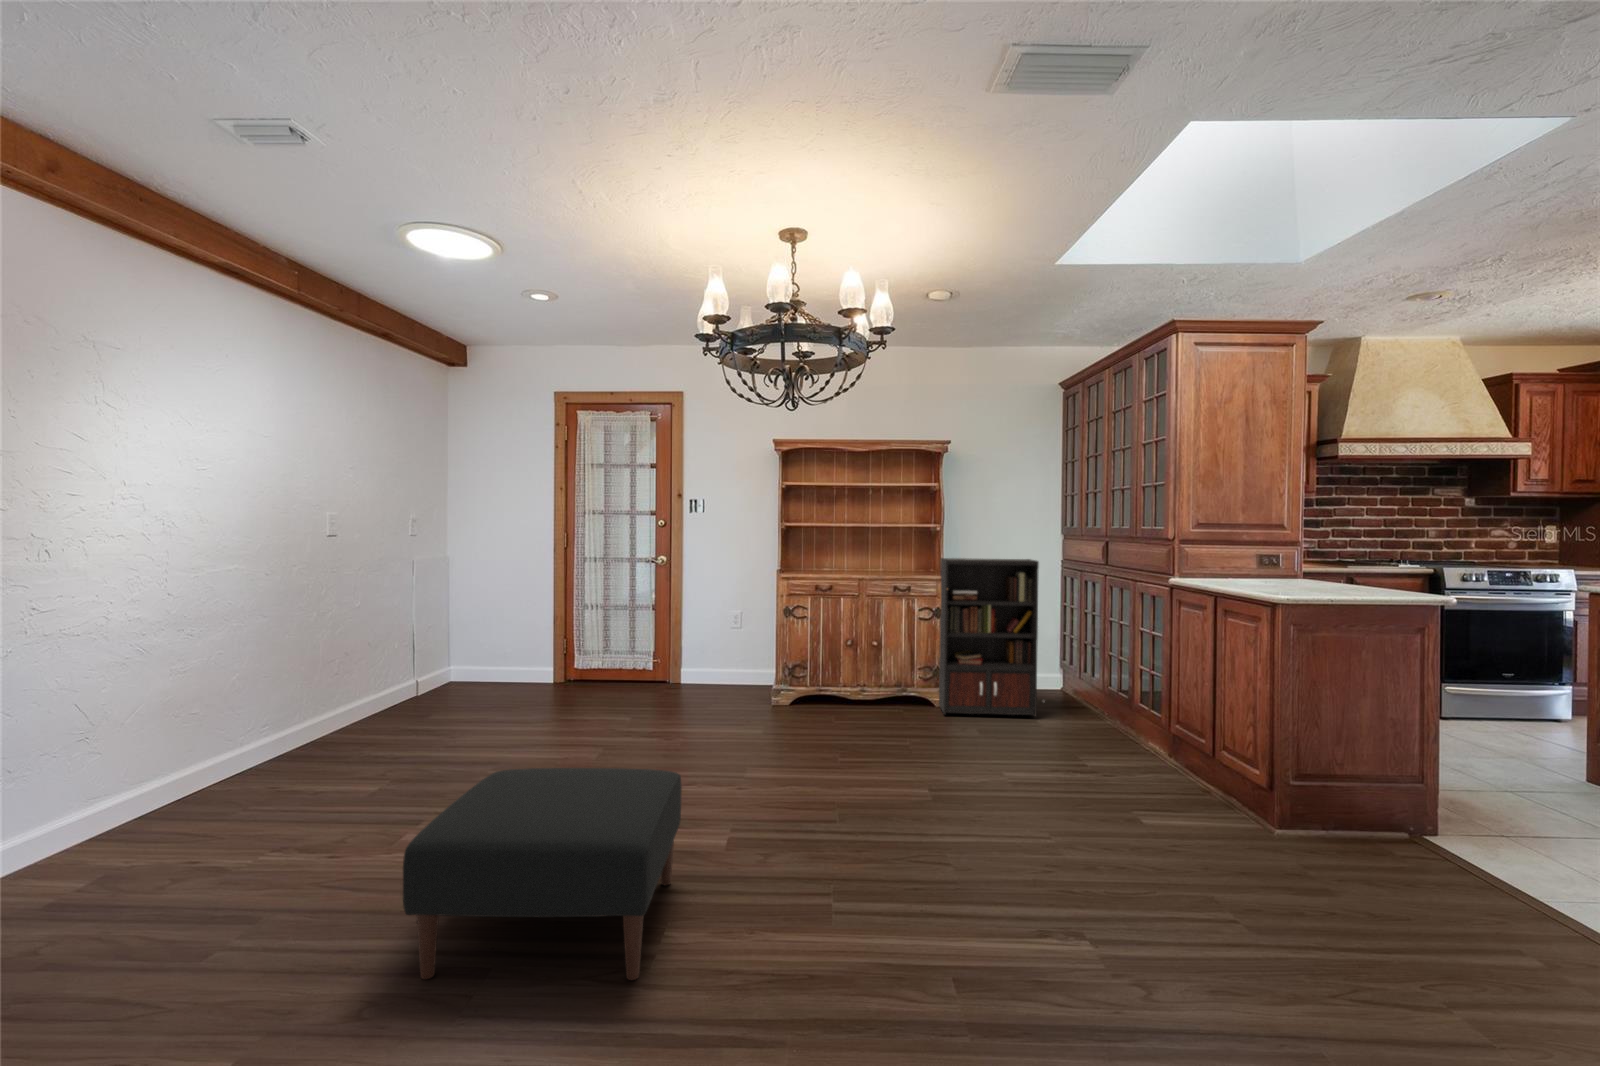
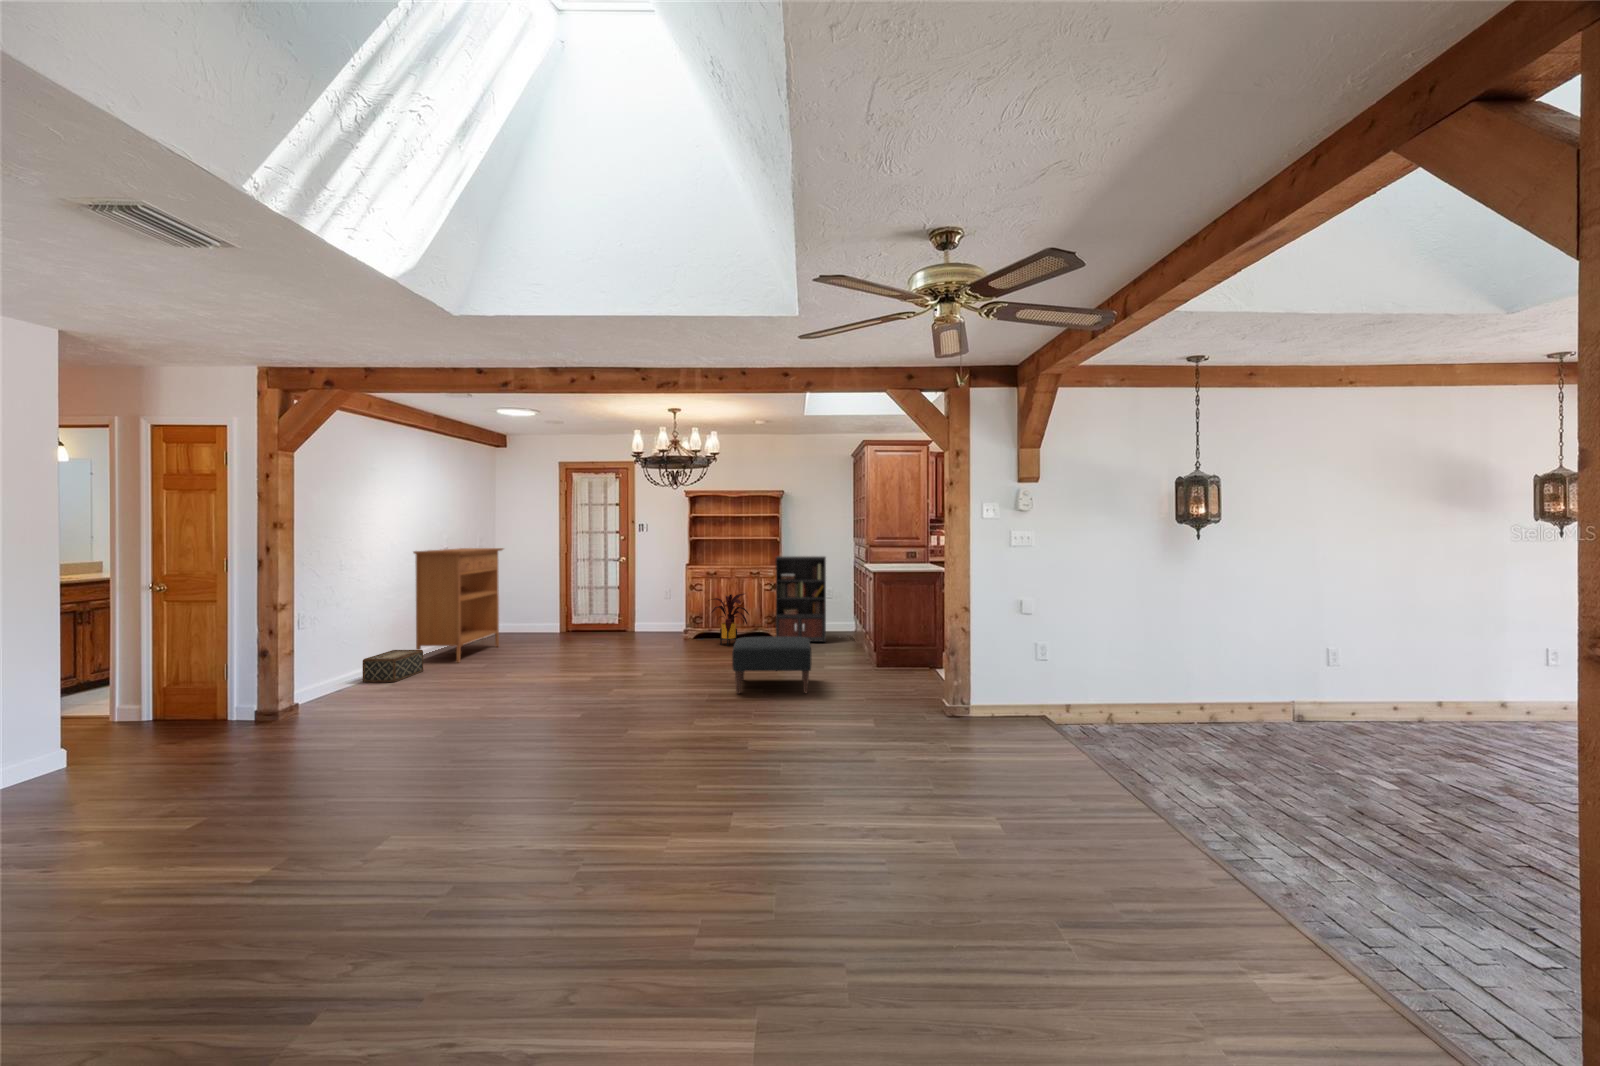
console table: none [230,537,449,779] -> present [414,548,503,662]
house plant: none [822,625,902,726] -> present [711,594,749,646]
woven basket: none [35,766,229,872] -> present [363,650,423,682]
ottoman: present [403,768,682,980] -> present [732,637,812,694]

